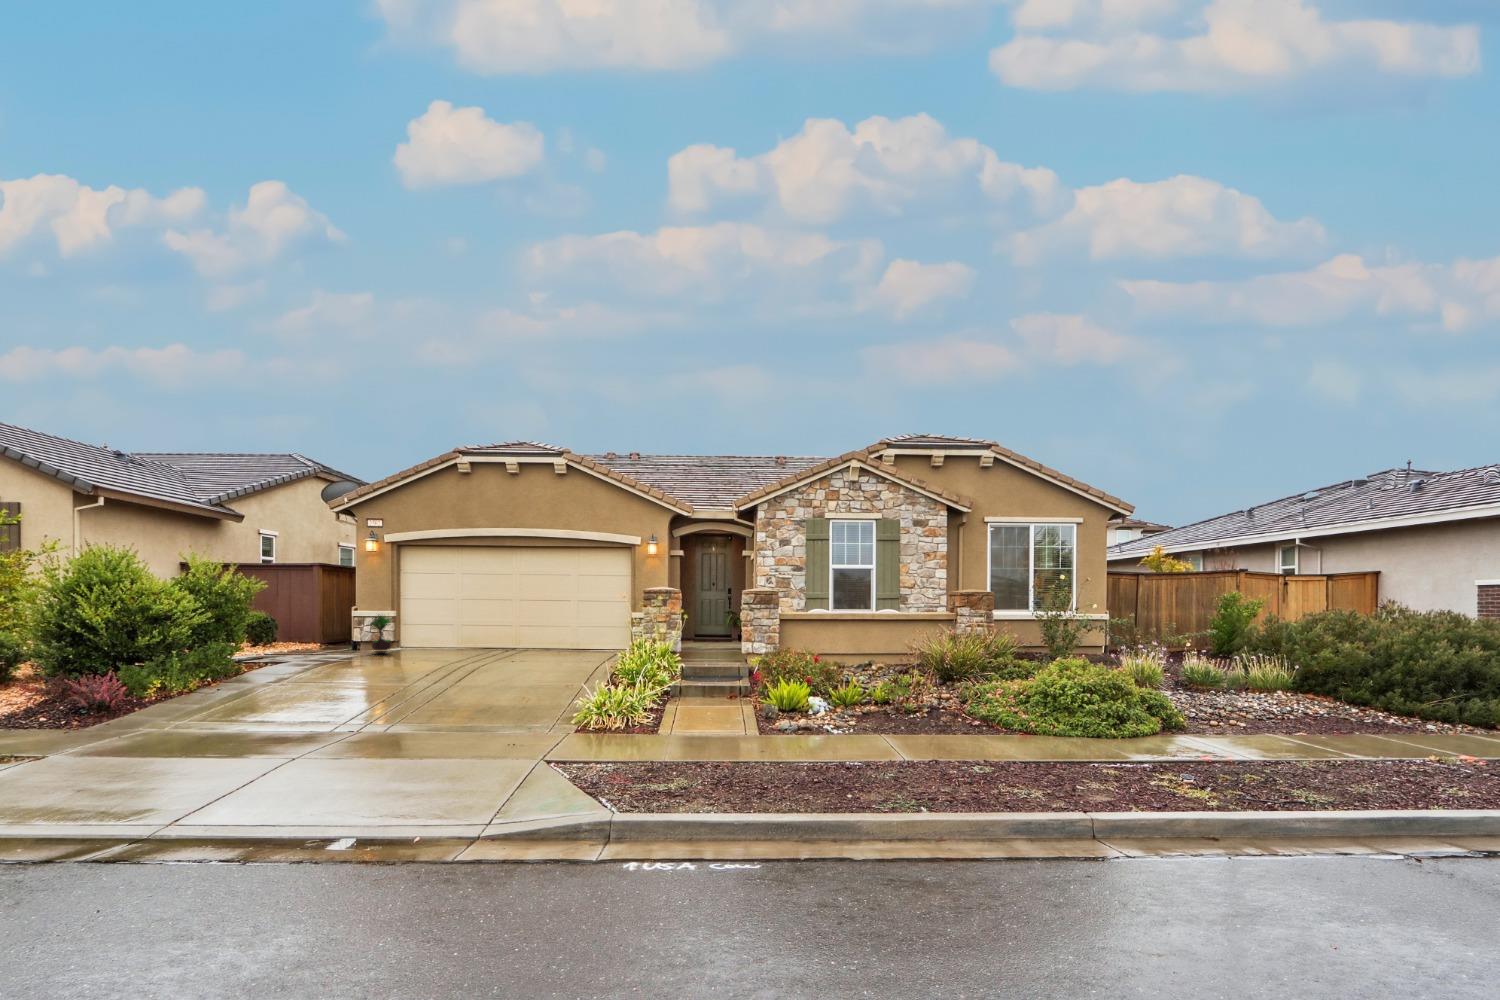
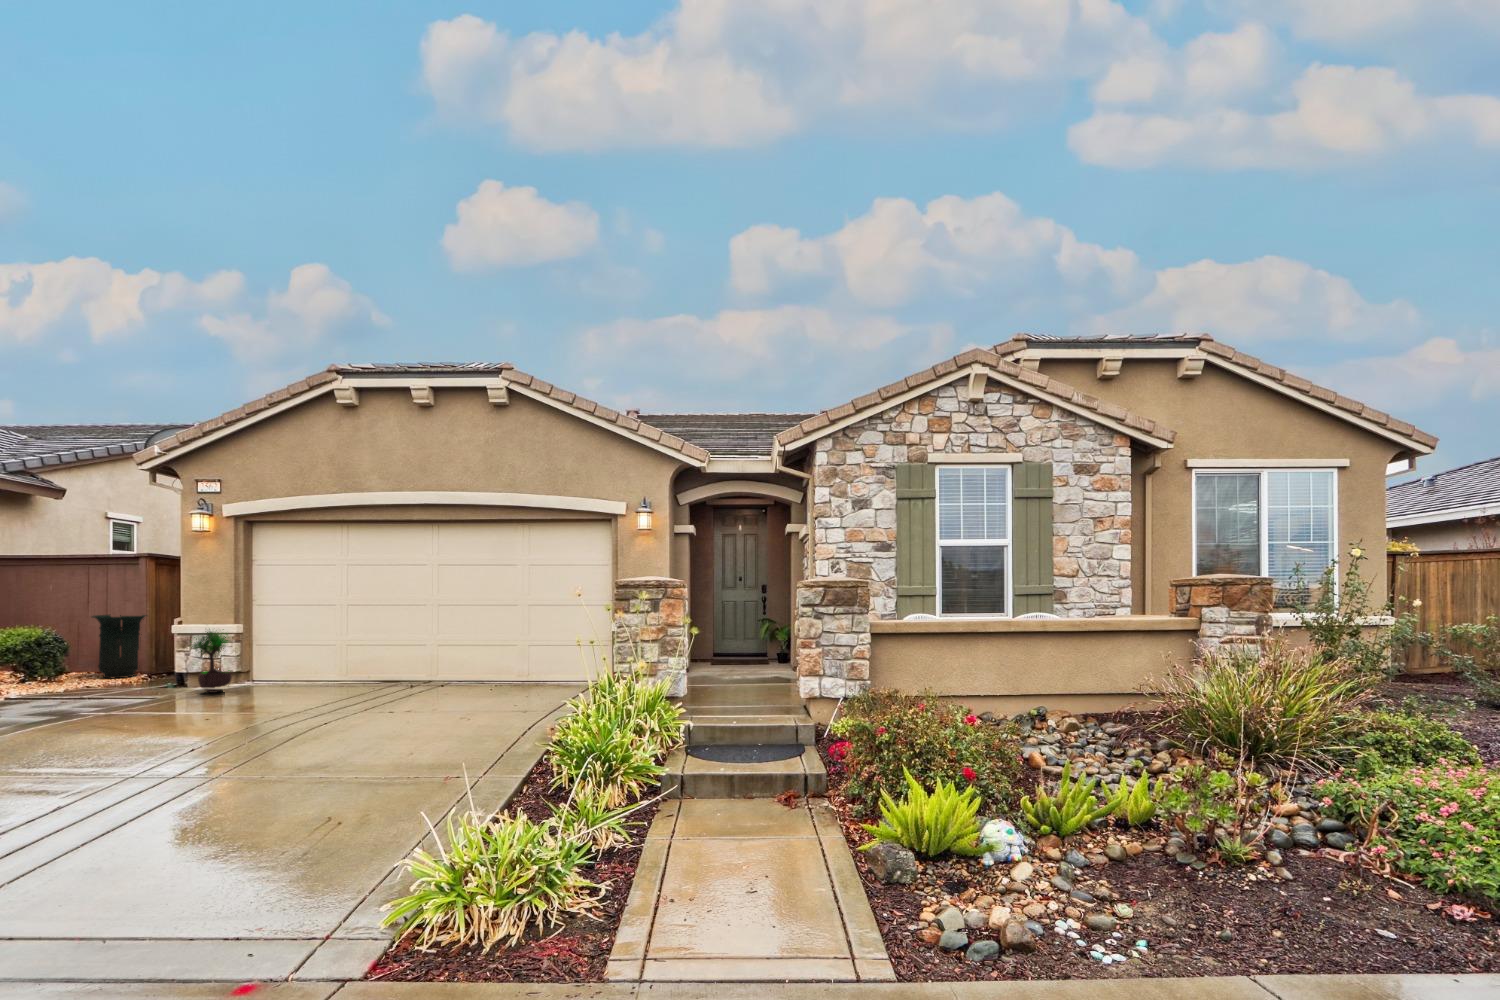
trash can: none [287,604,323,646] -> present [92,615,147,678]

